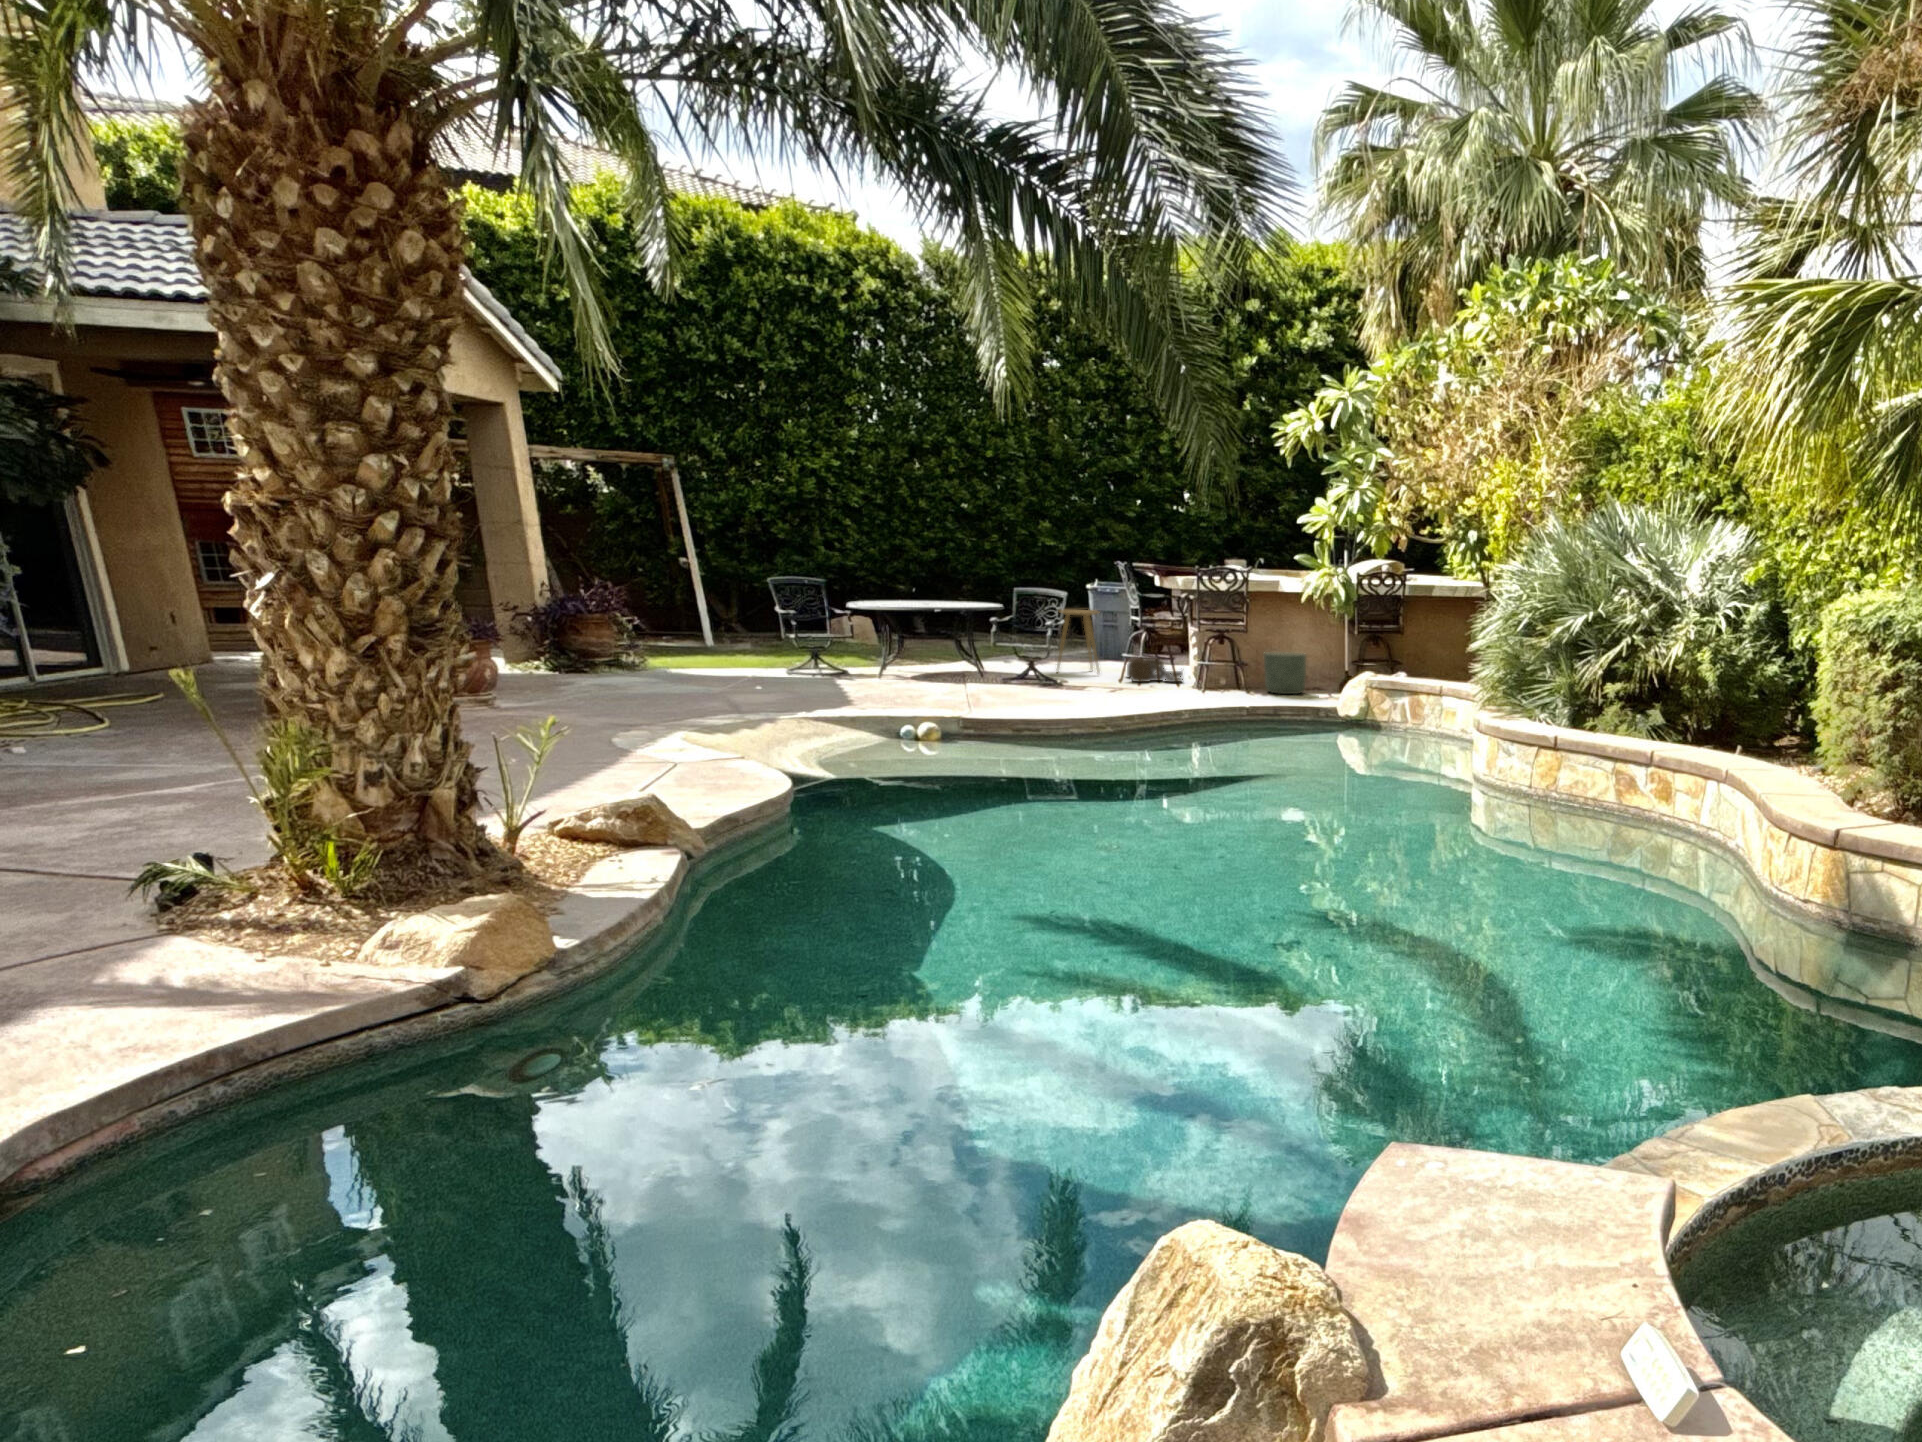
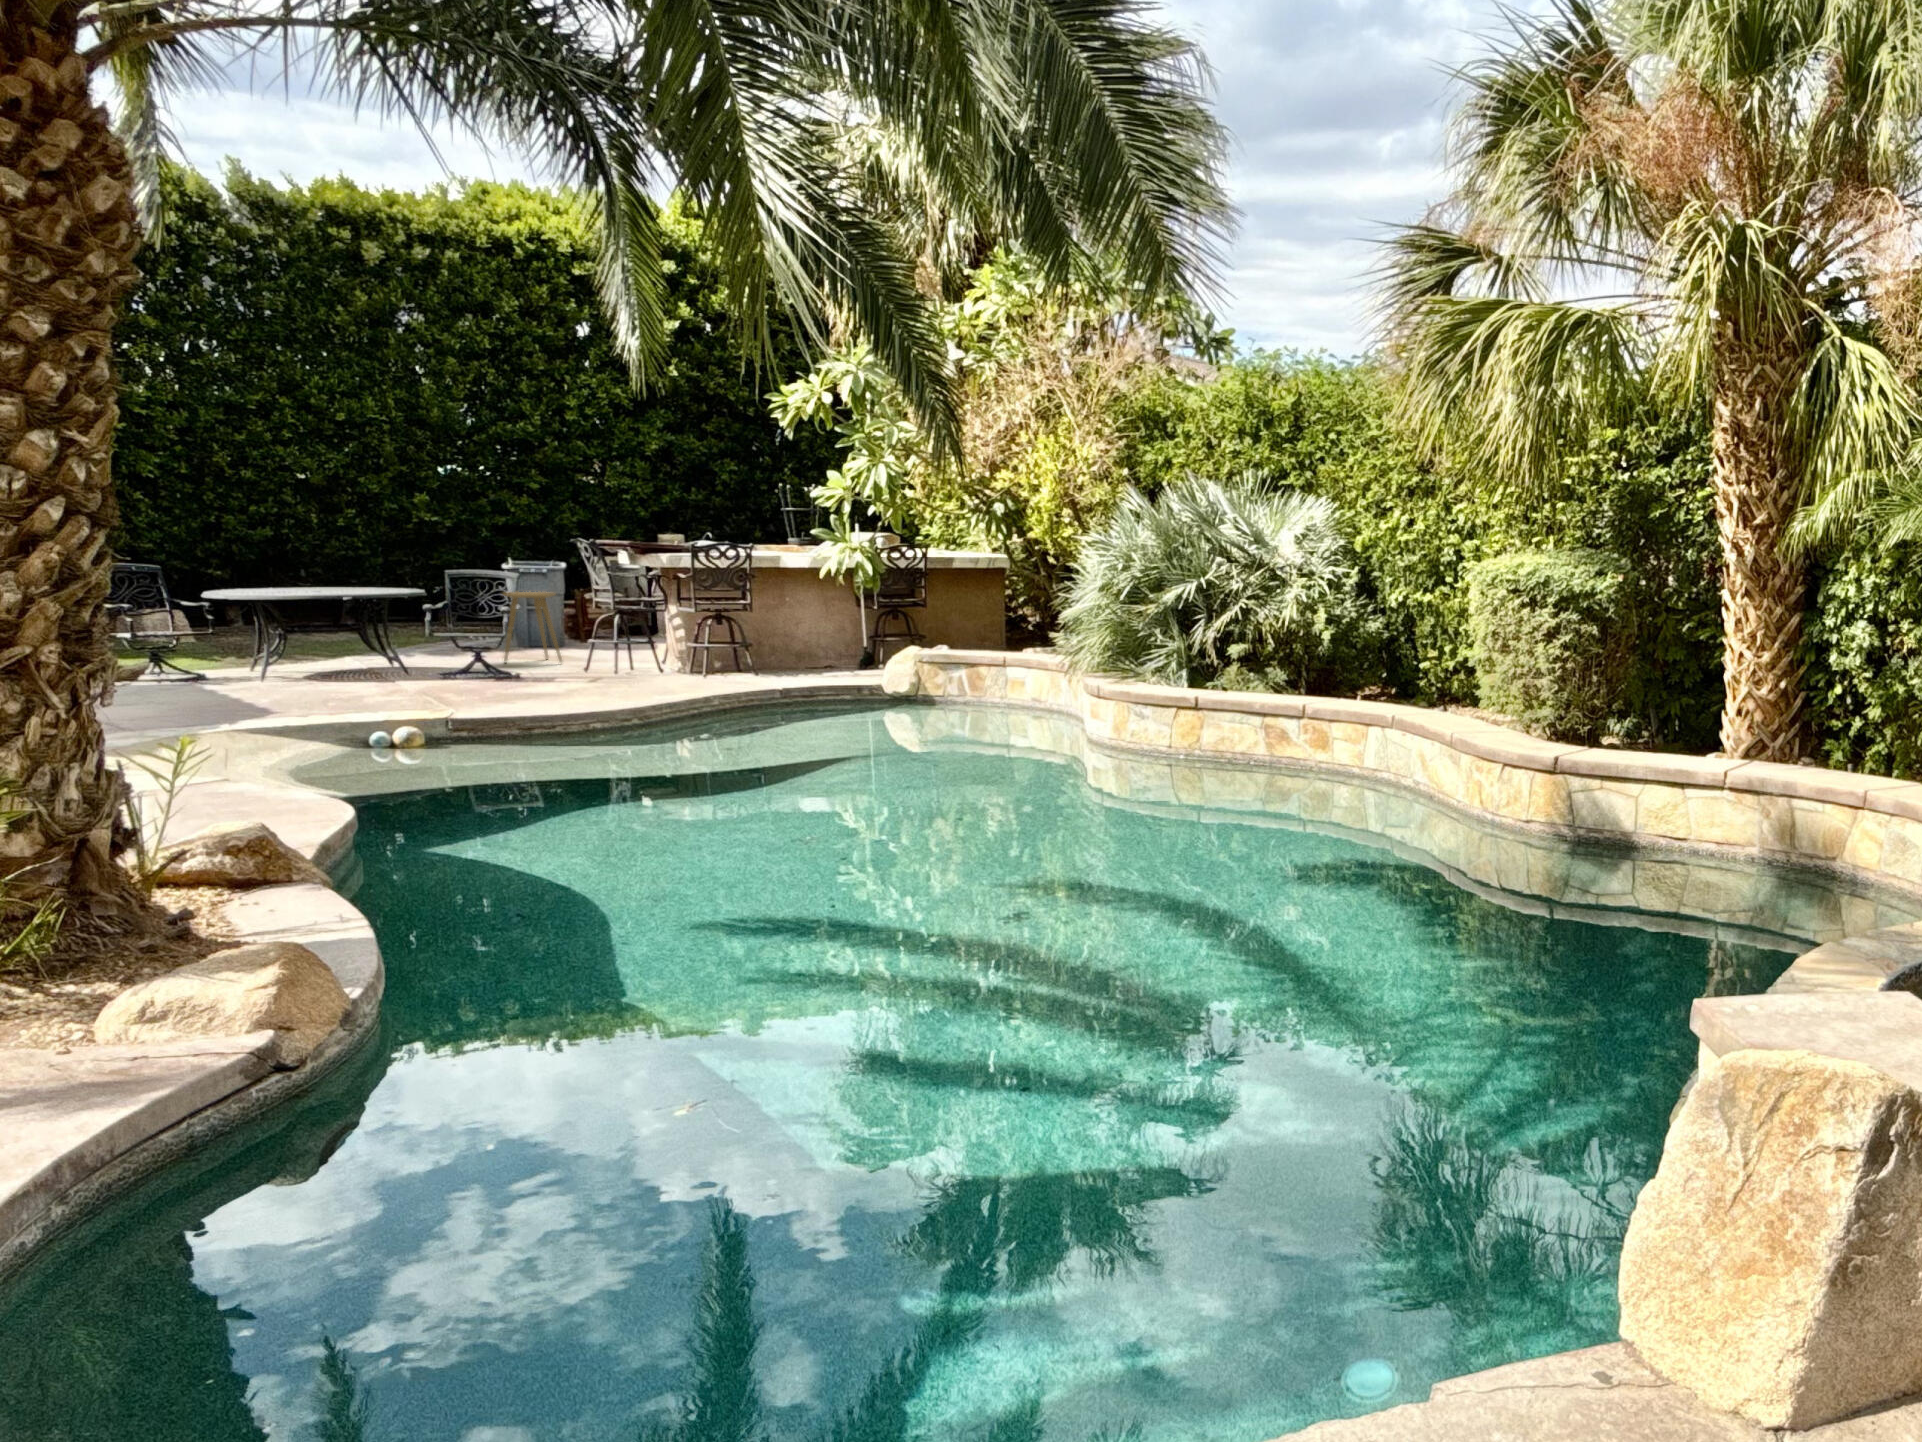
planter: present [1264,652,1306,694] -> none [773,630,823,673]
woven basket: present [1127,656,1183,682] -> none [597,640,673,669]

